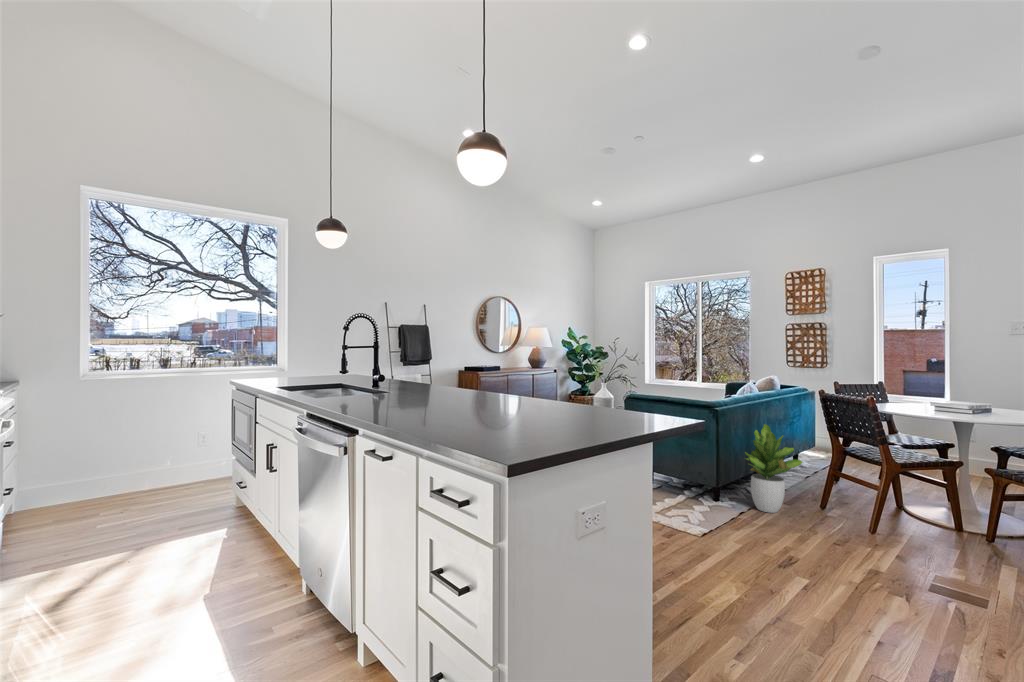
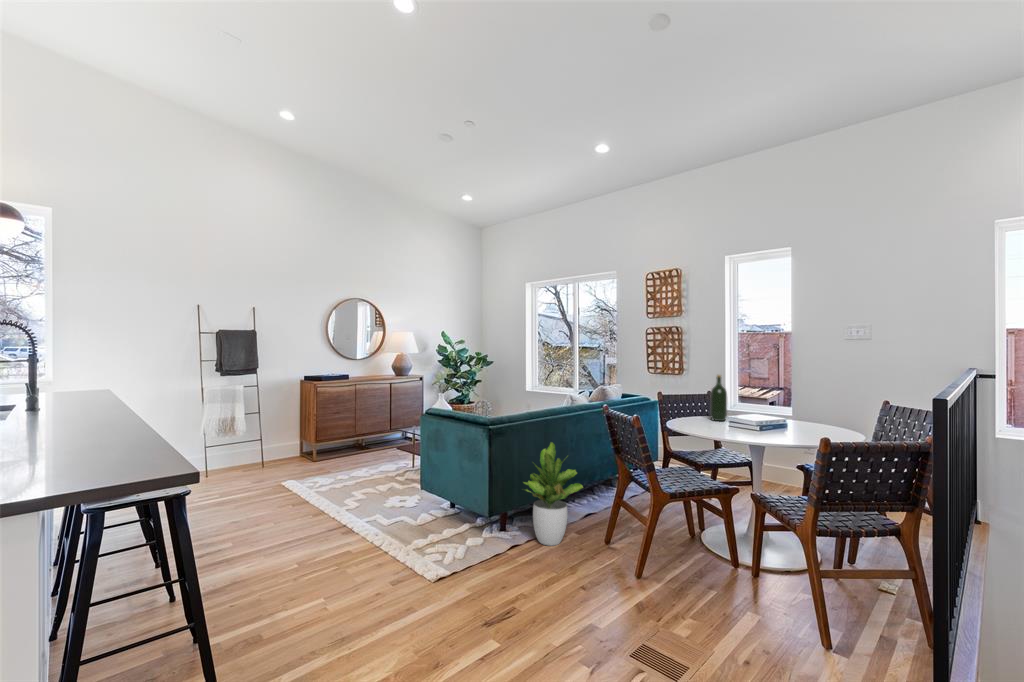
wine bottle: none [904,366,922,407] -> present [710,375,727,421]

